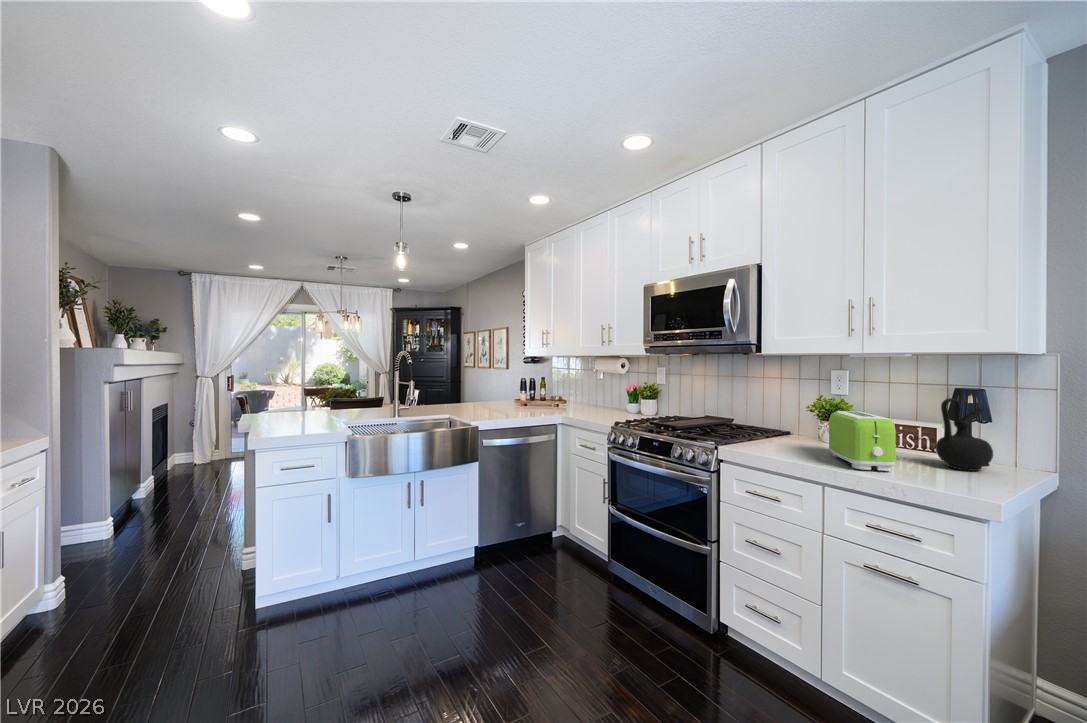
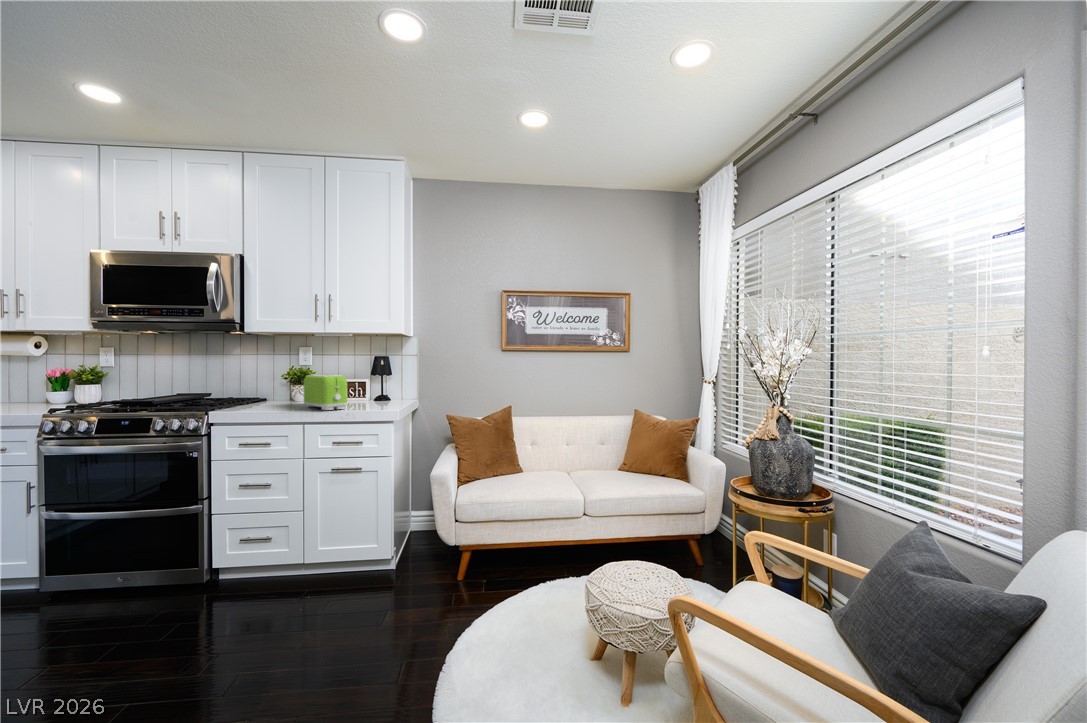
ceramic jug: present [936,398,993,471] -> none [366,362,393,404]

